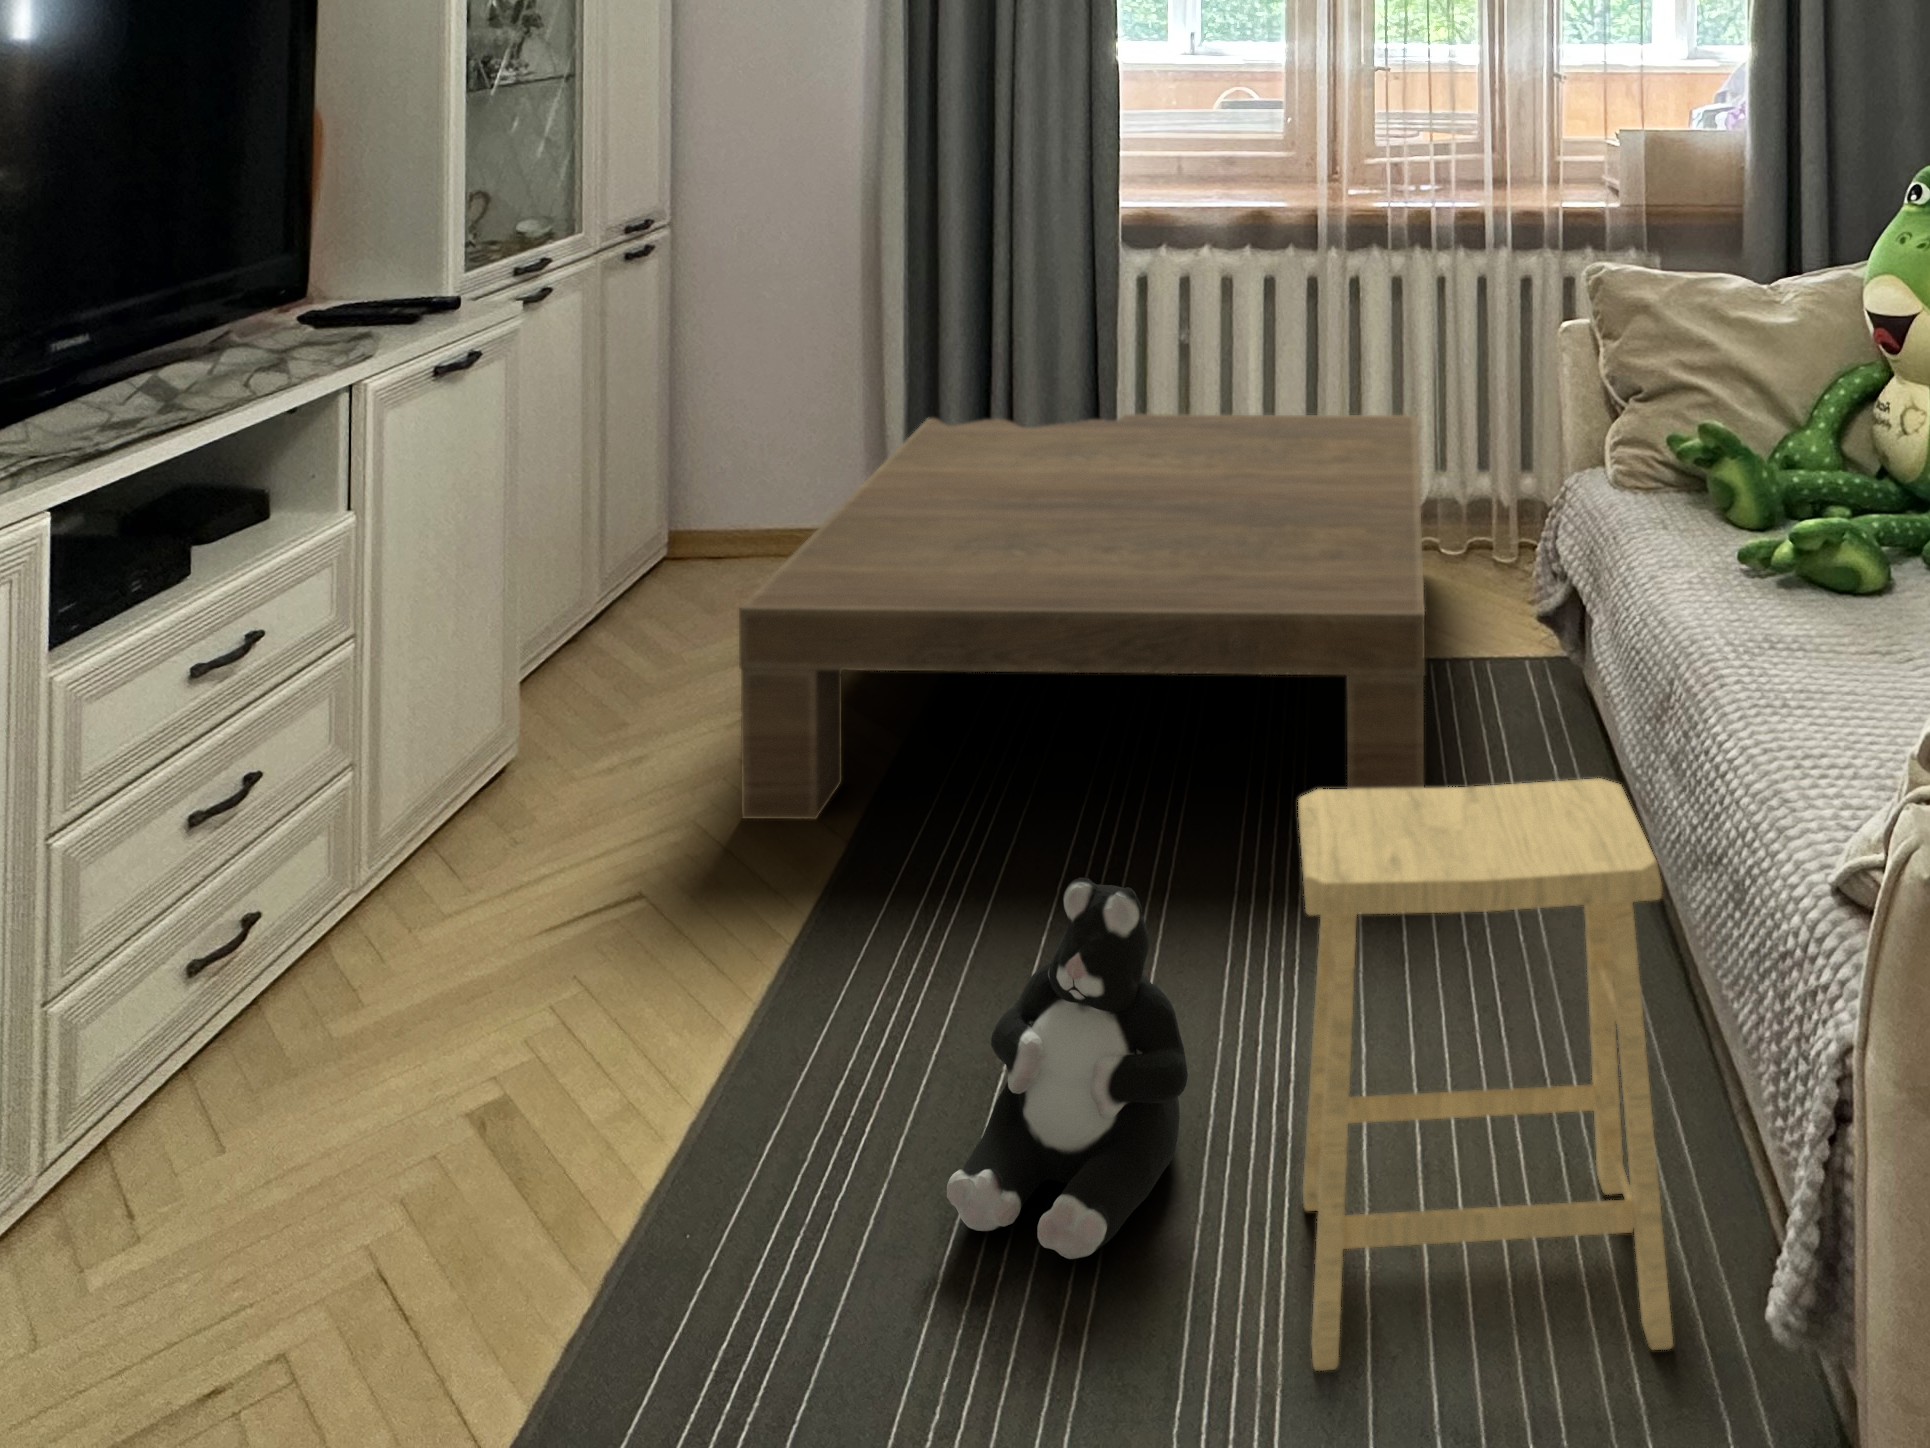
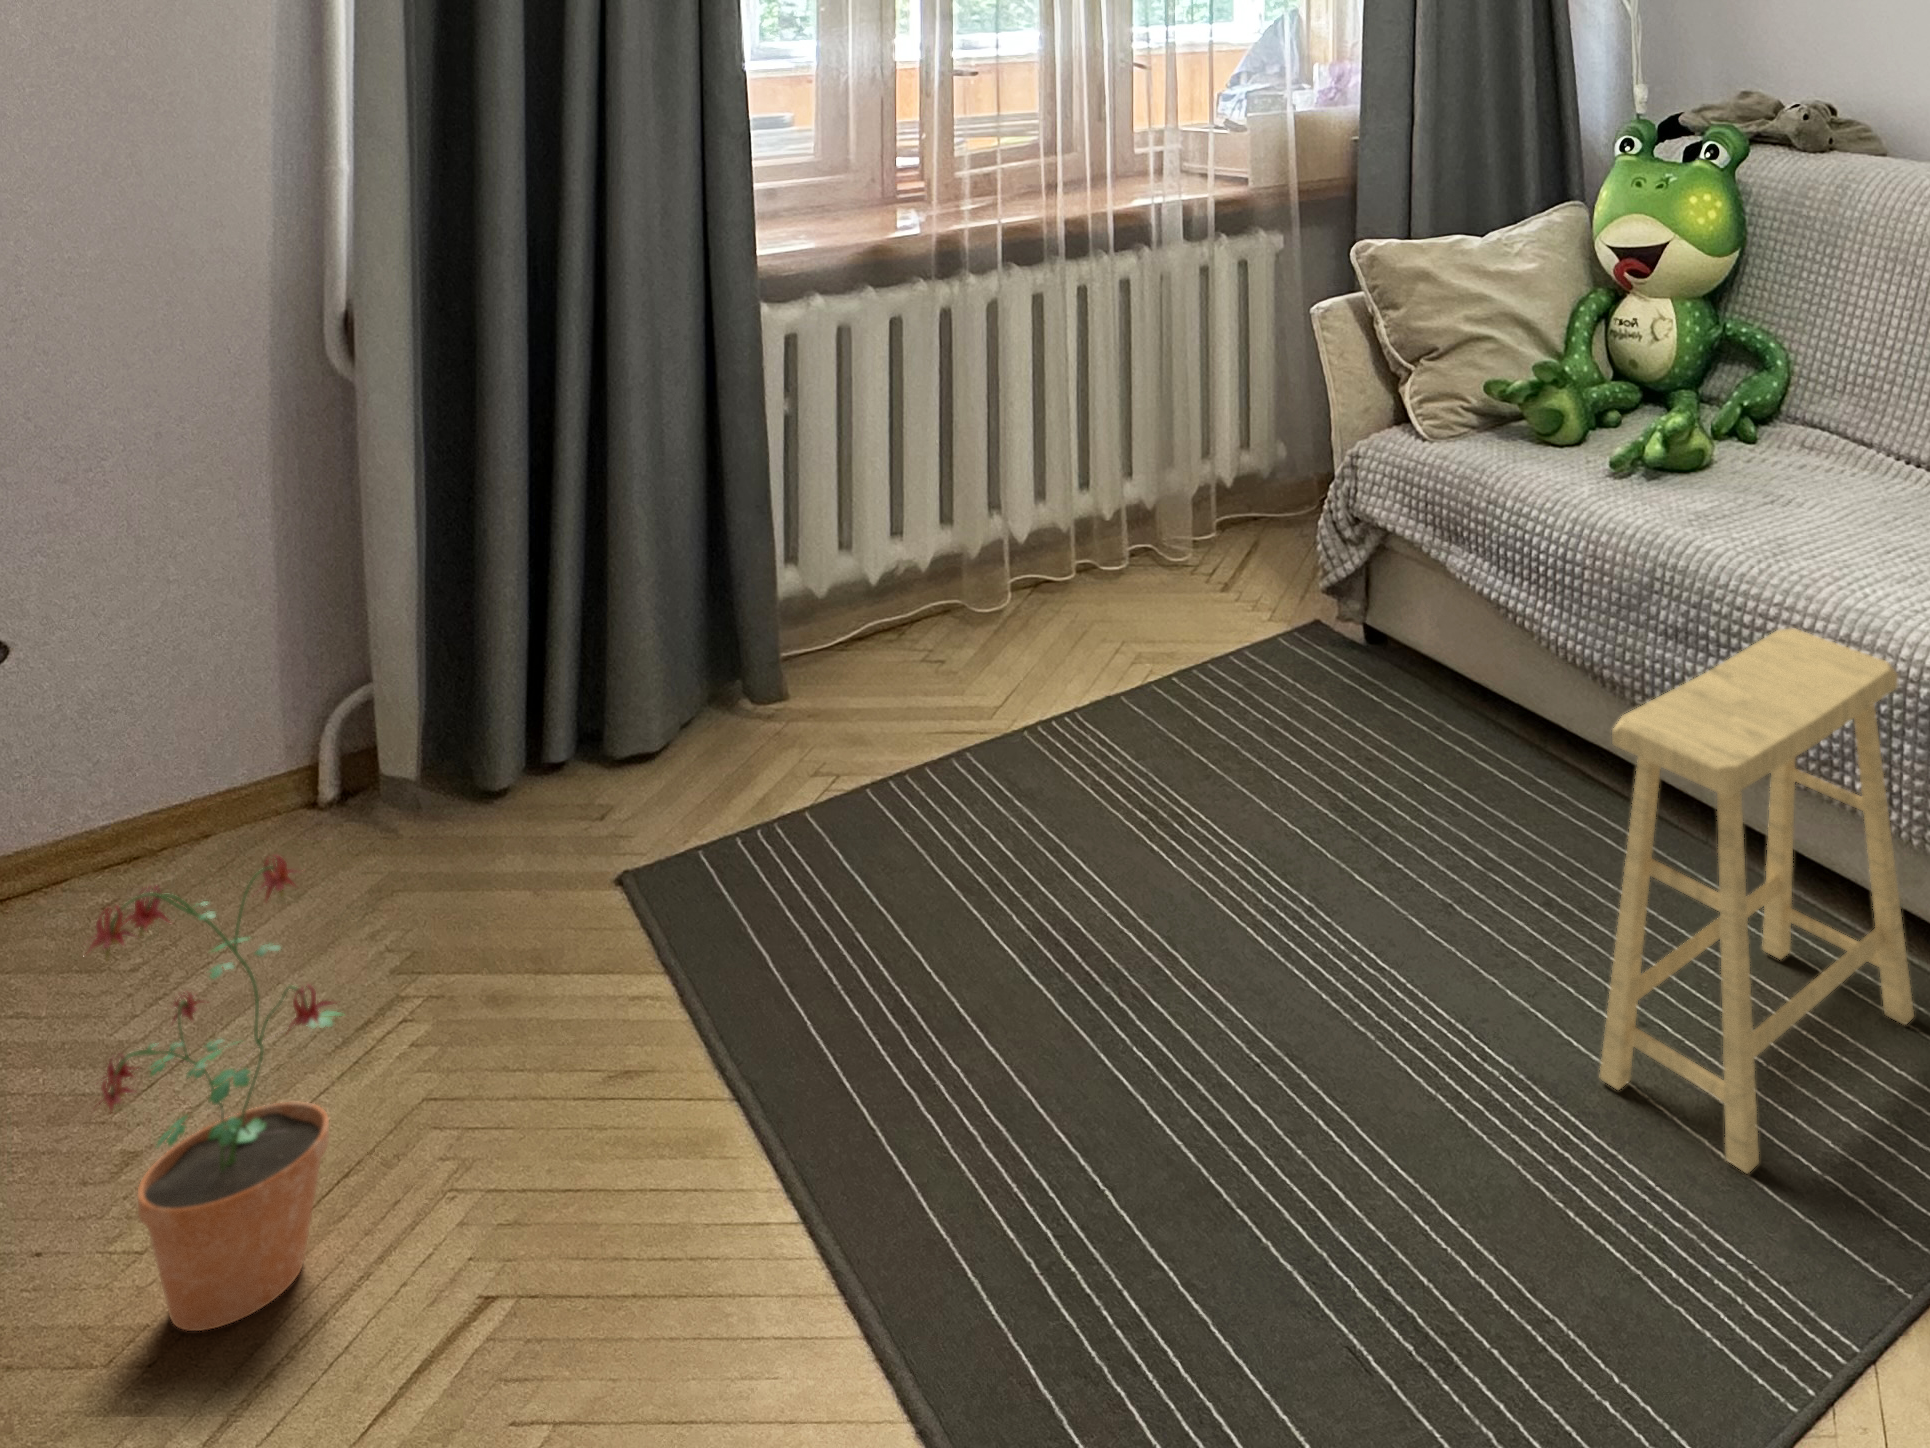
coffee table: present [739,414,1425,819] -> none [437,437,1355,1143]
potted plant: none [453,535,623,837] -> present [89,855,344,1331]
plush toy: present [947,878,1188,1259] -> none [1306,888,1543,1270]

